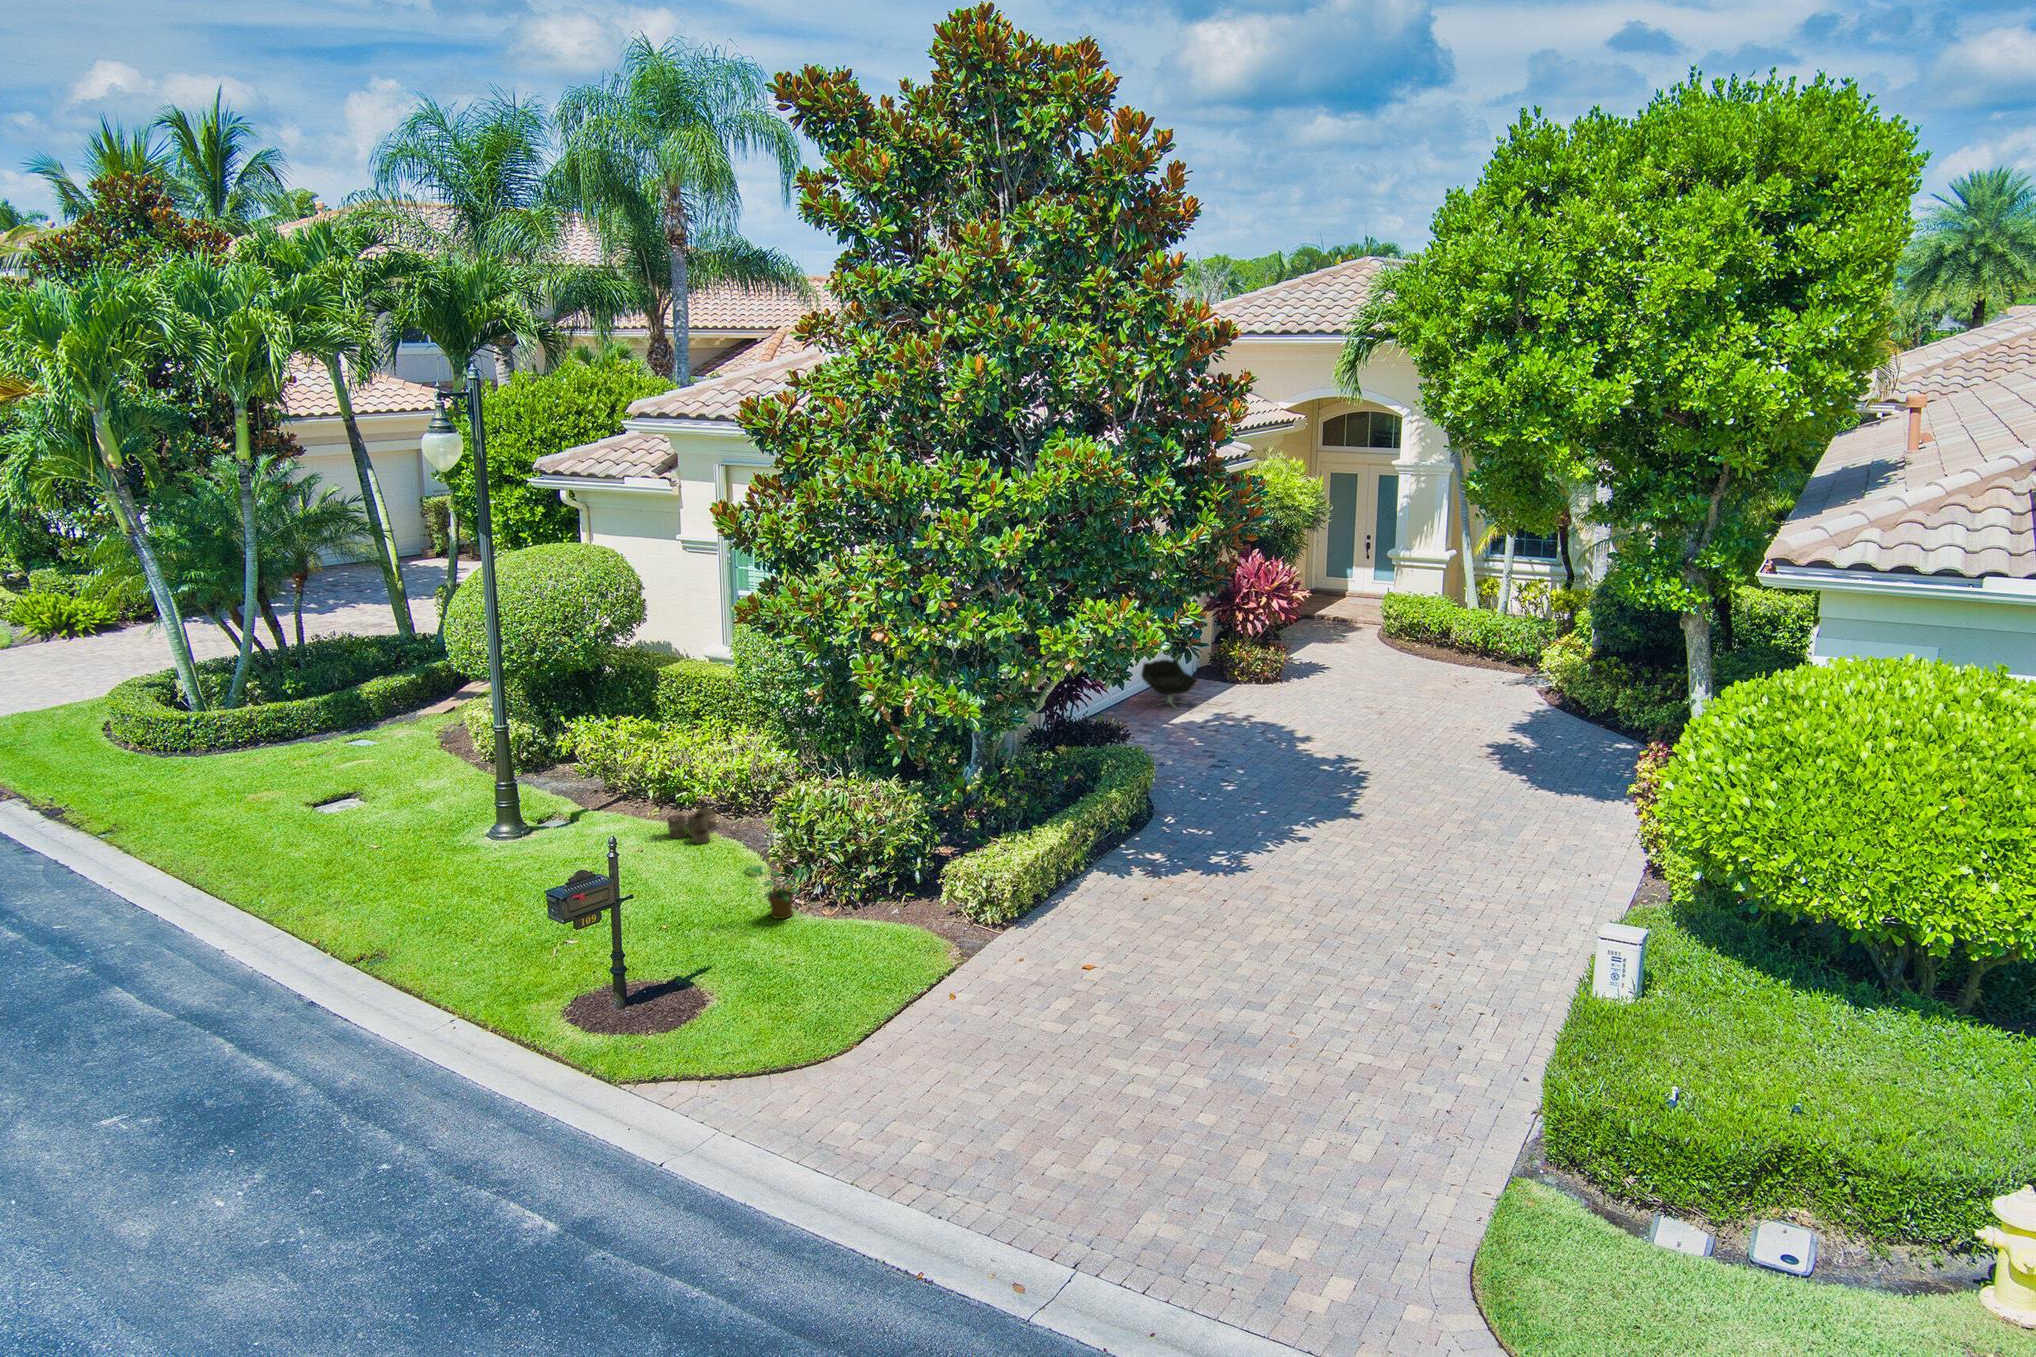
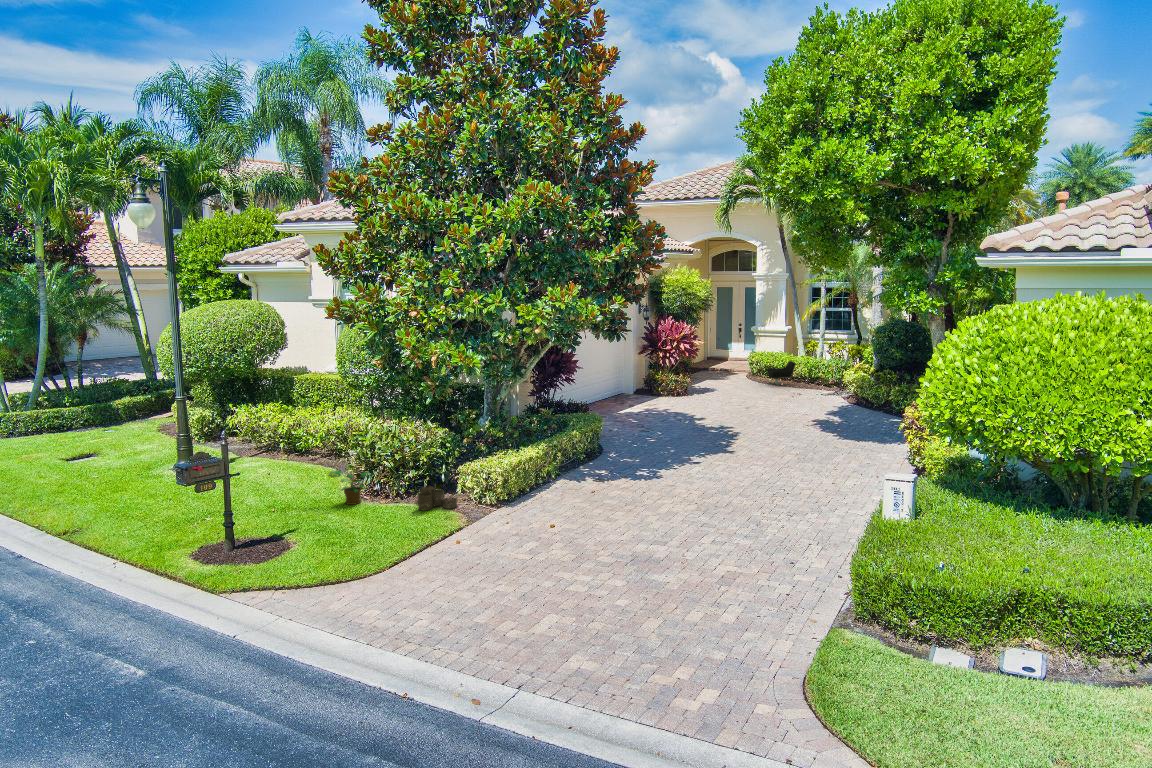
lounge chair: present [1141,660,1197,709] -> present [767,361,796,386]
woven basket: present [668,806,716,844] -> present [418,485,457,510]

